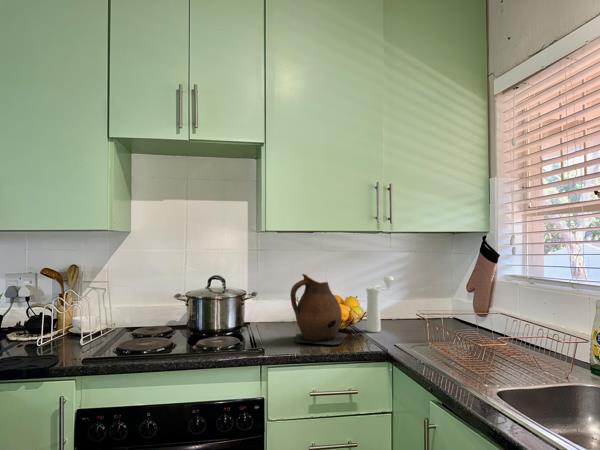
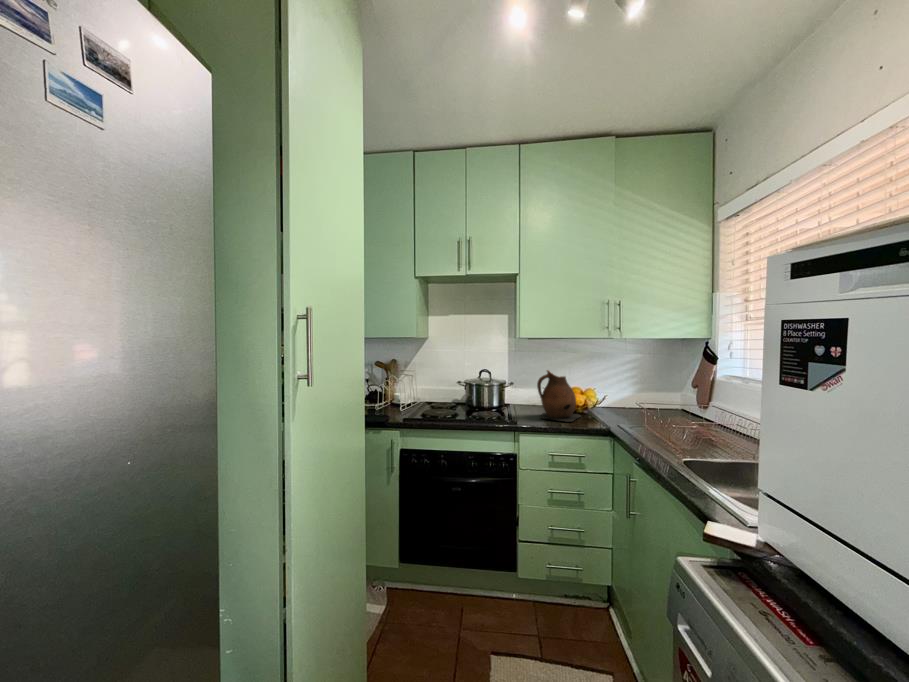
pepper mill: present [366,276,394,332] -> none [598,373,623,416]

